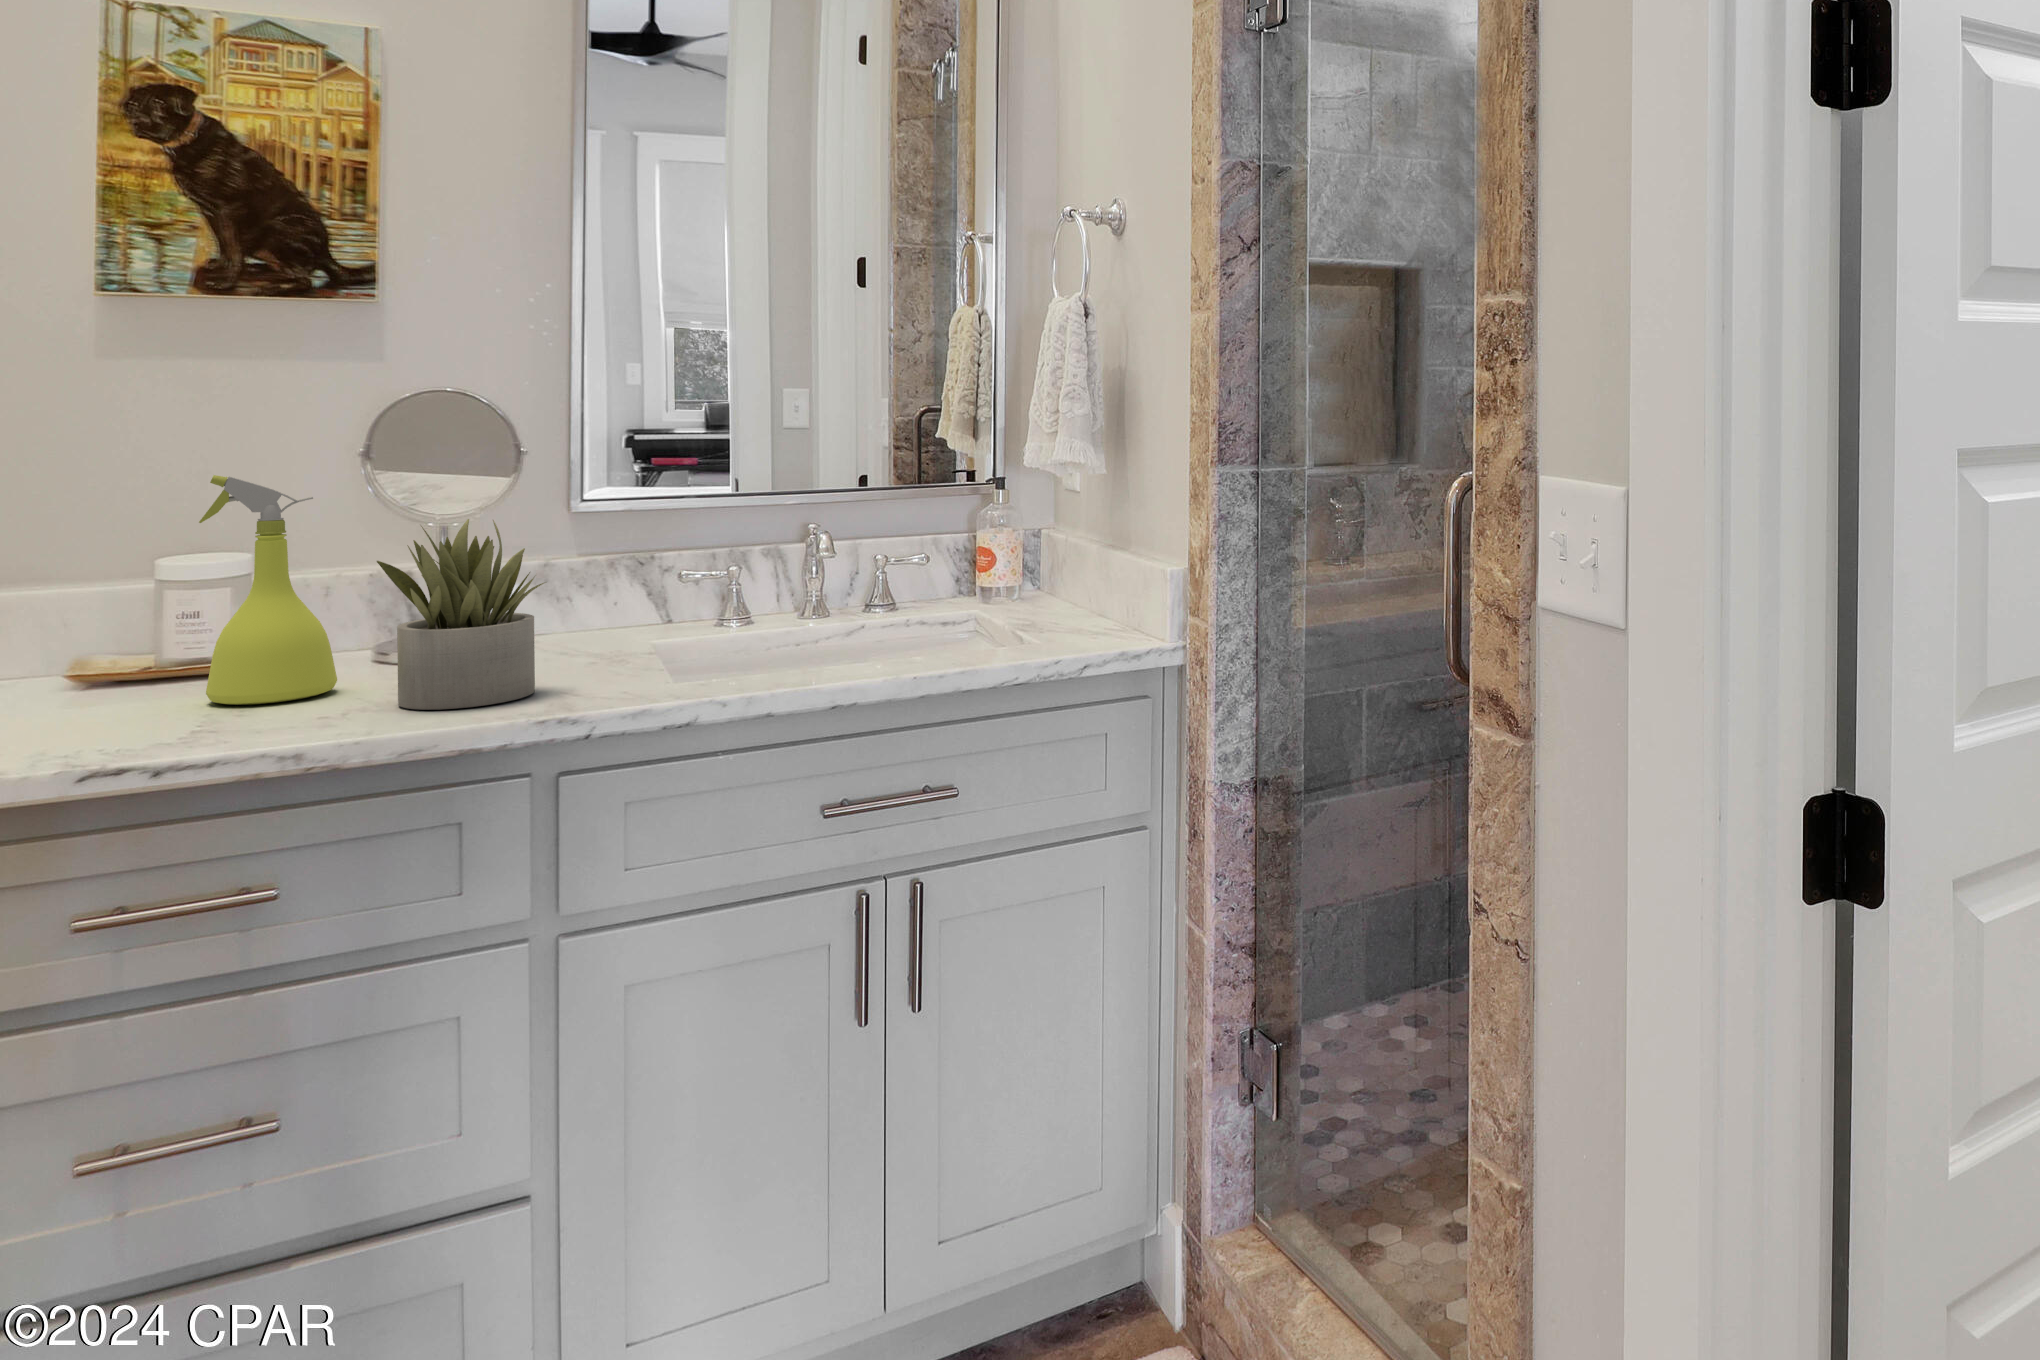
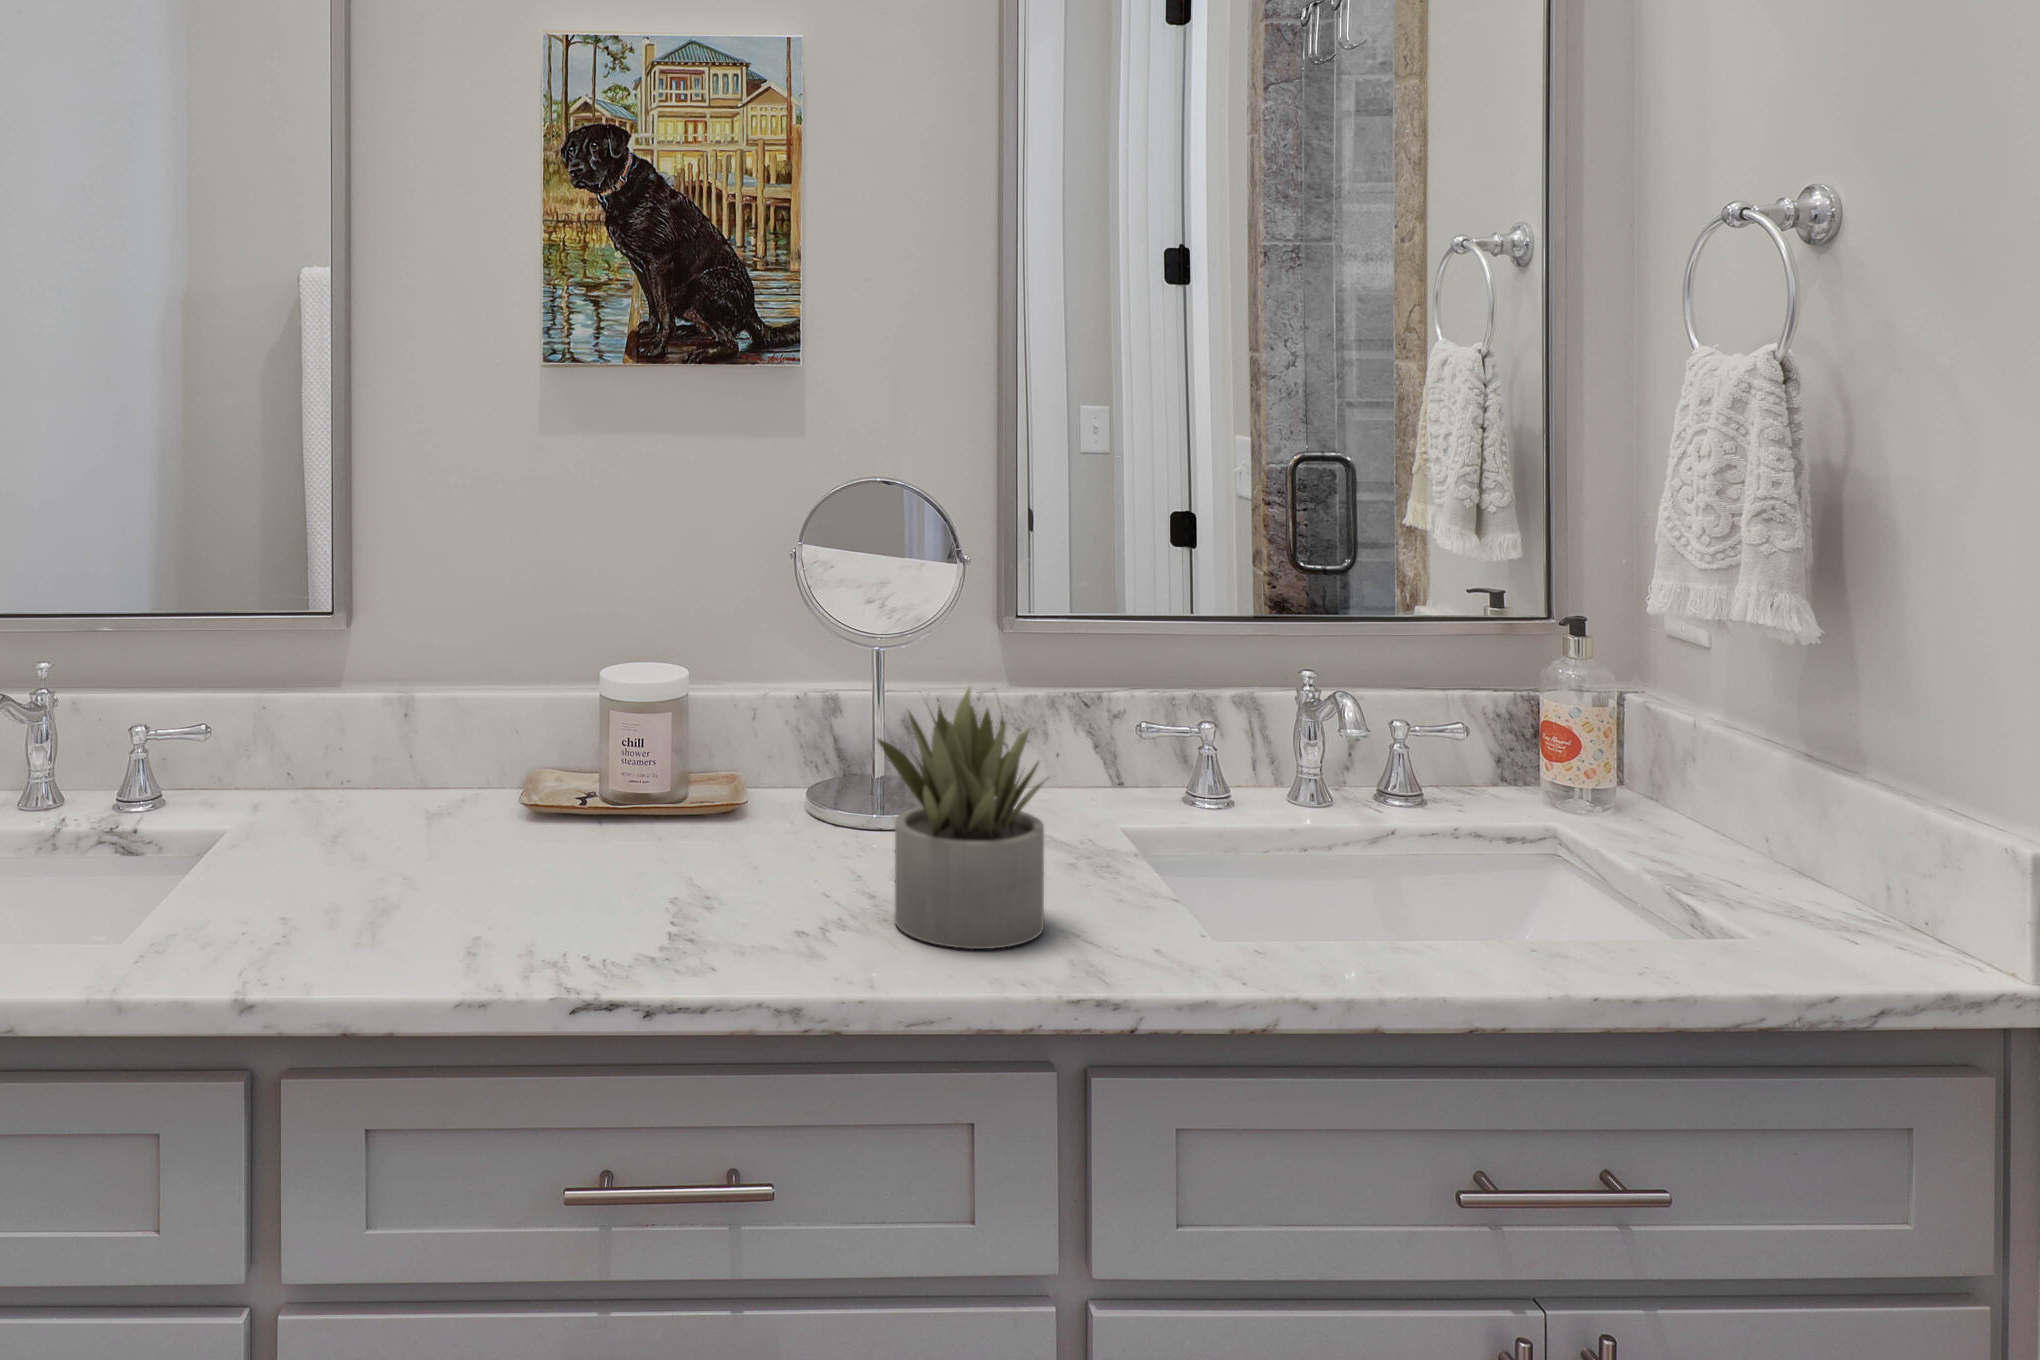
spray bottle: present [199,475,337,705] -> none [677,608,805,895]

